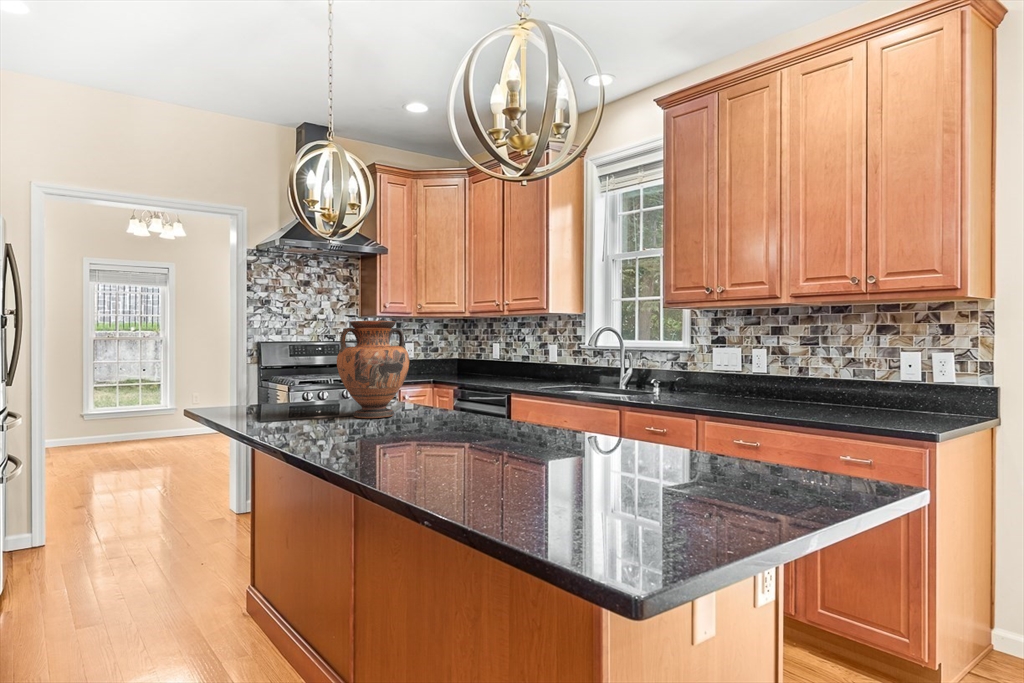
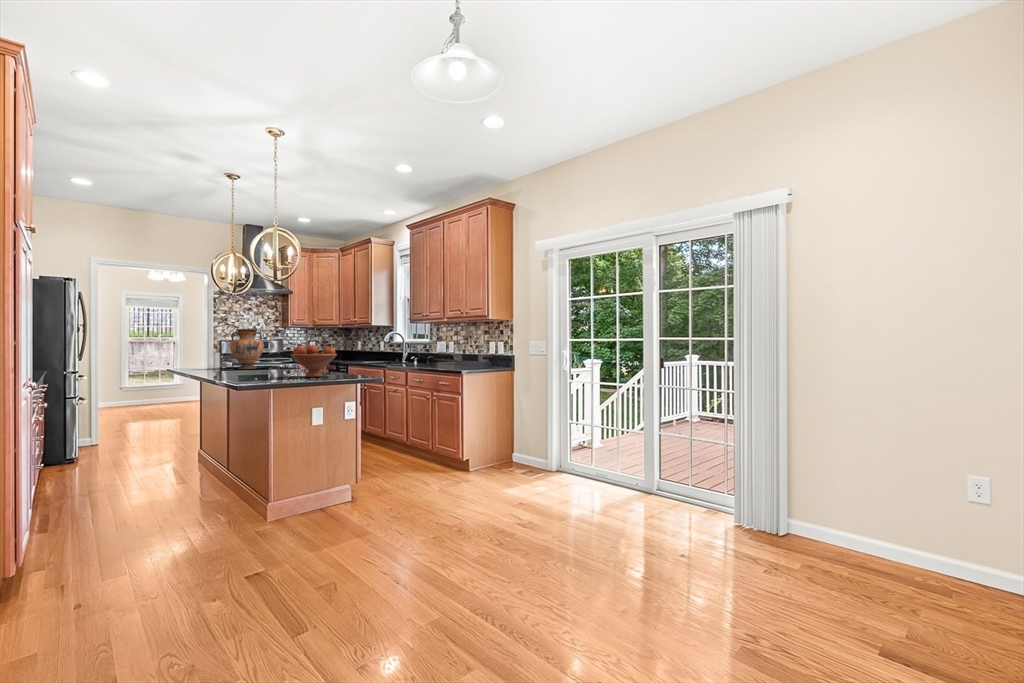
fruit bowl: none [608,373,749,480] -> present [291,345,337,377]

